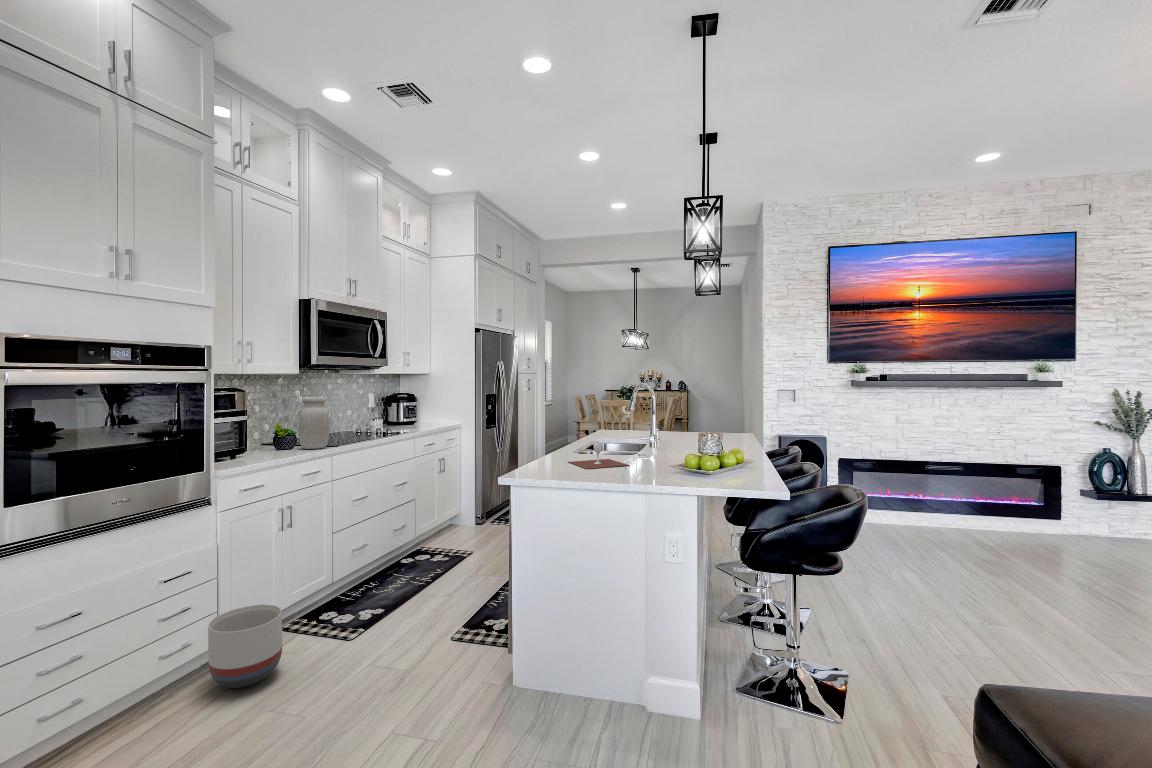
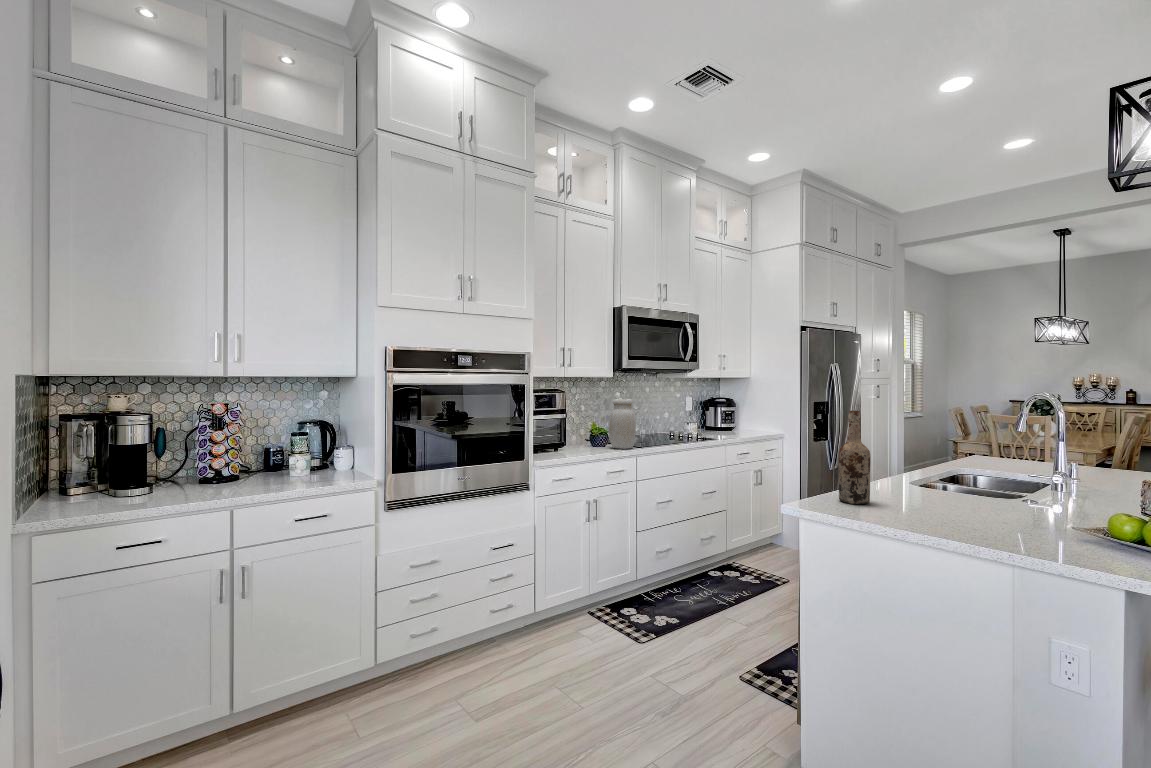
wine bottle: none [536,401,558,472] -> present [838,411,871,504]
wine glass: present [569,442,628,469] -> none [892,471,995,510]
planter: present [208,605,282,688] -> none [519,587,576,660]

